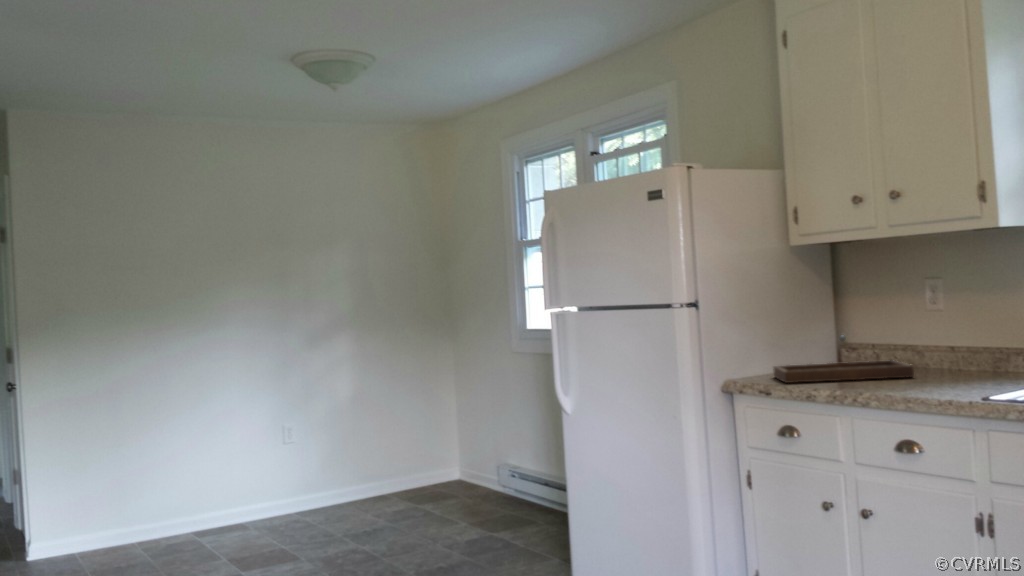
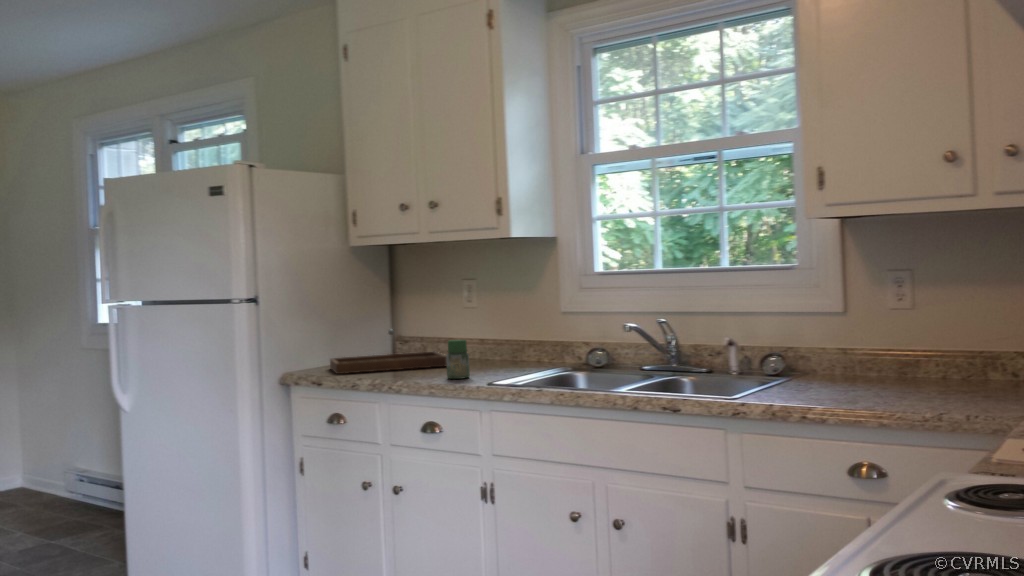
jar: none [921,347,952,391] -> present [446,340,470,379]

